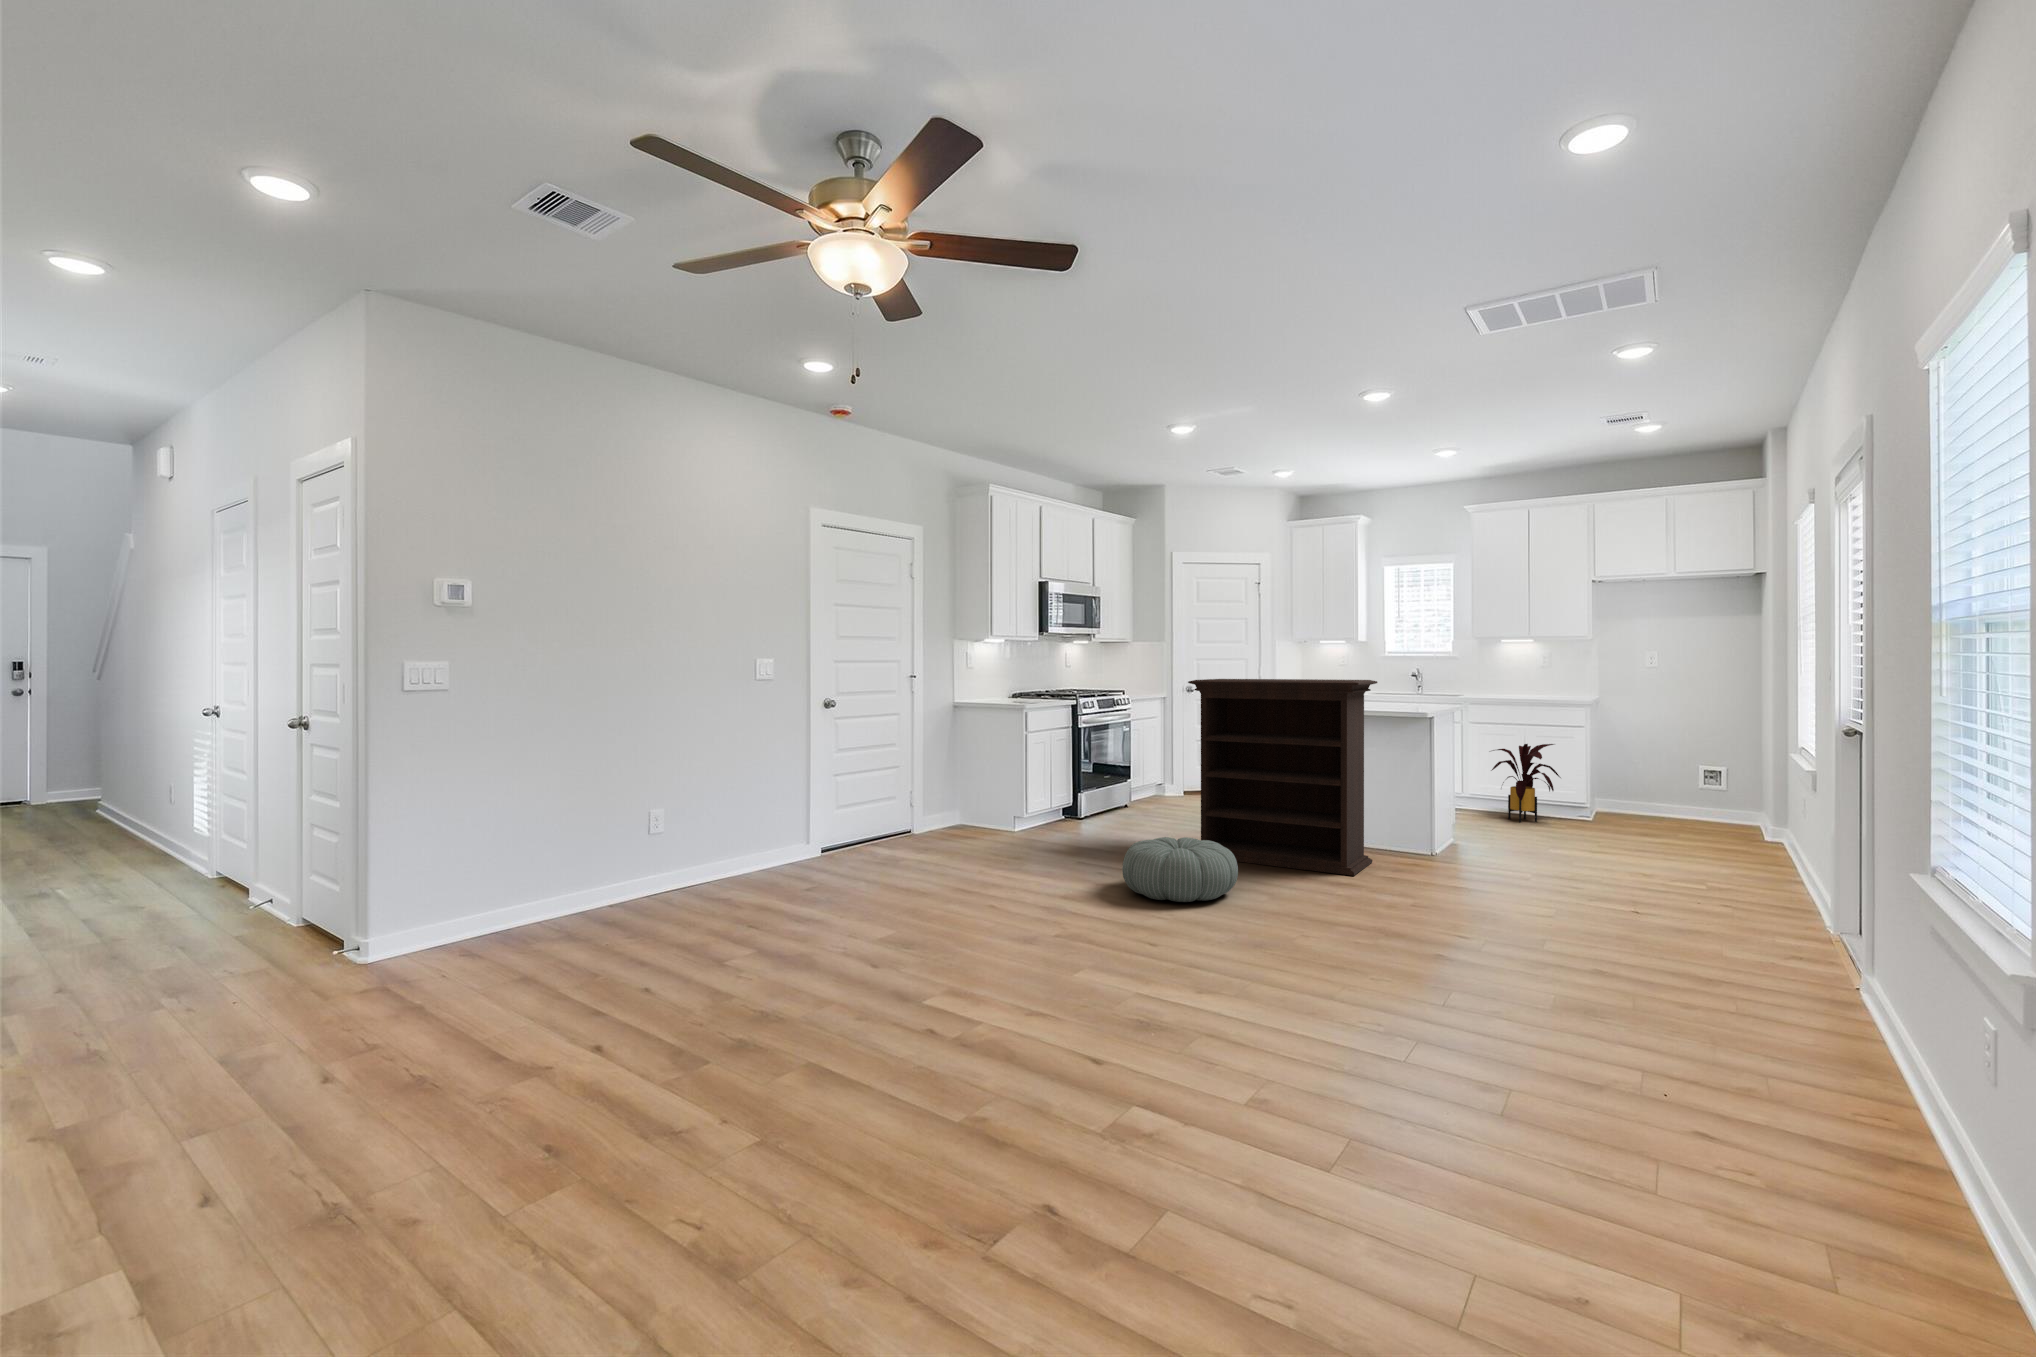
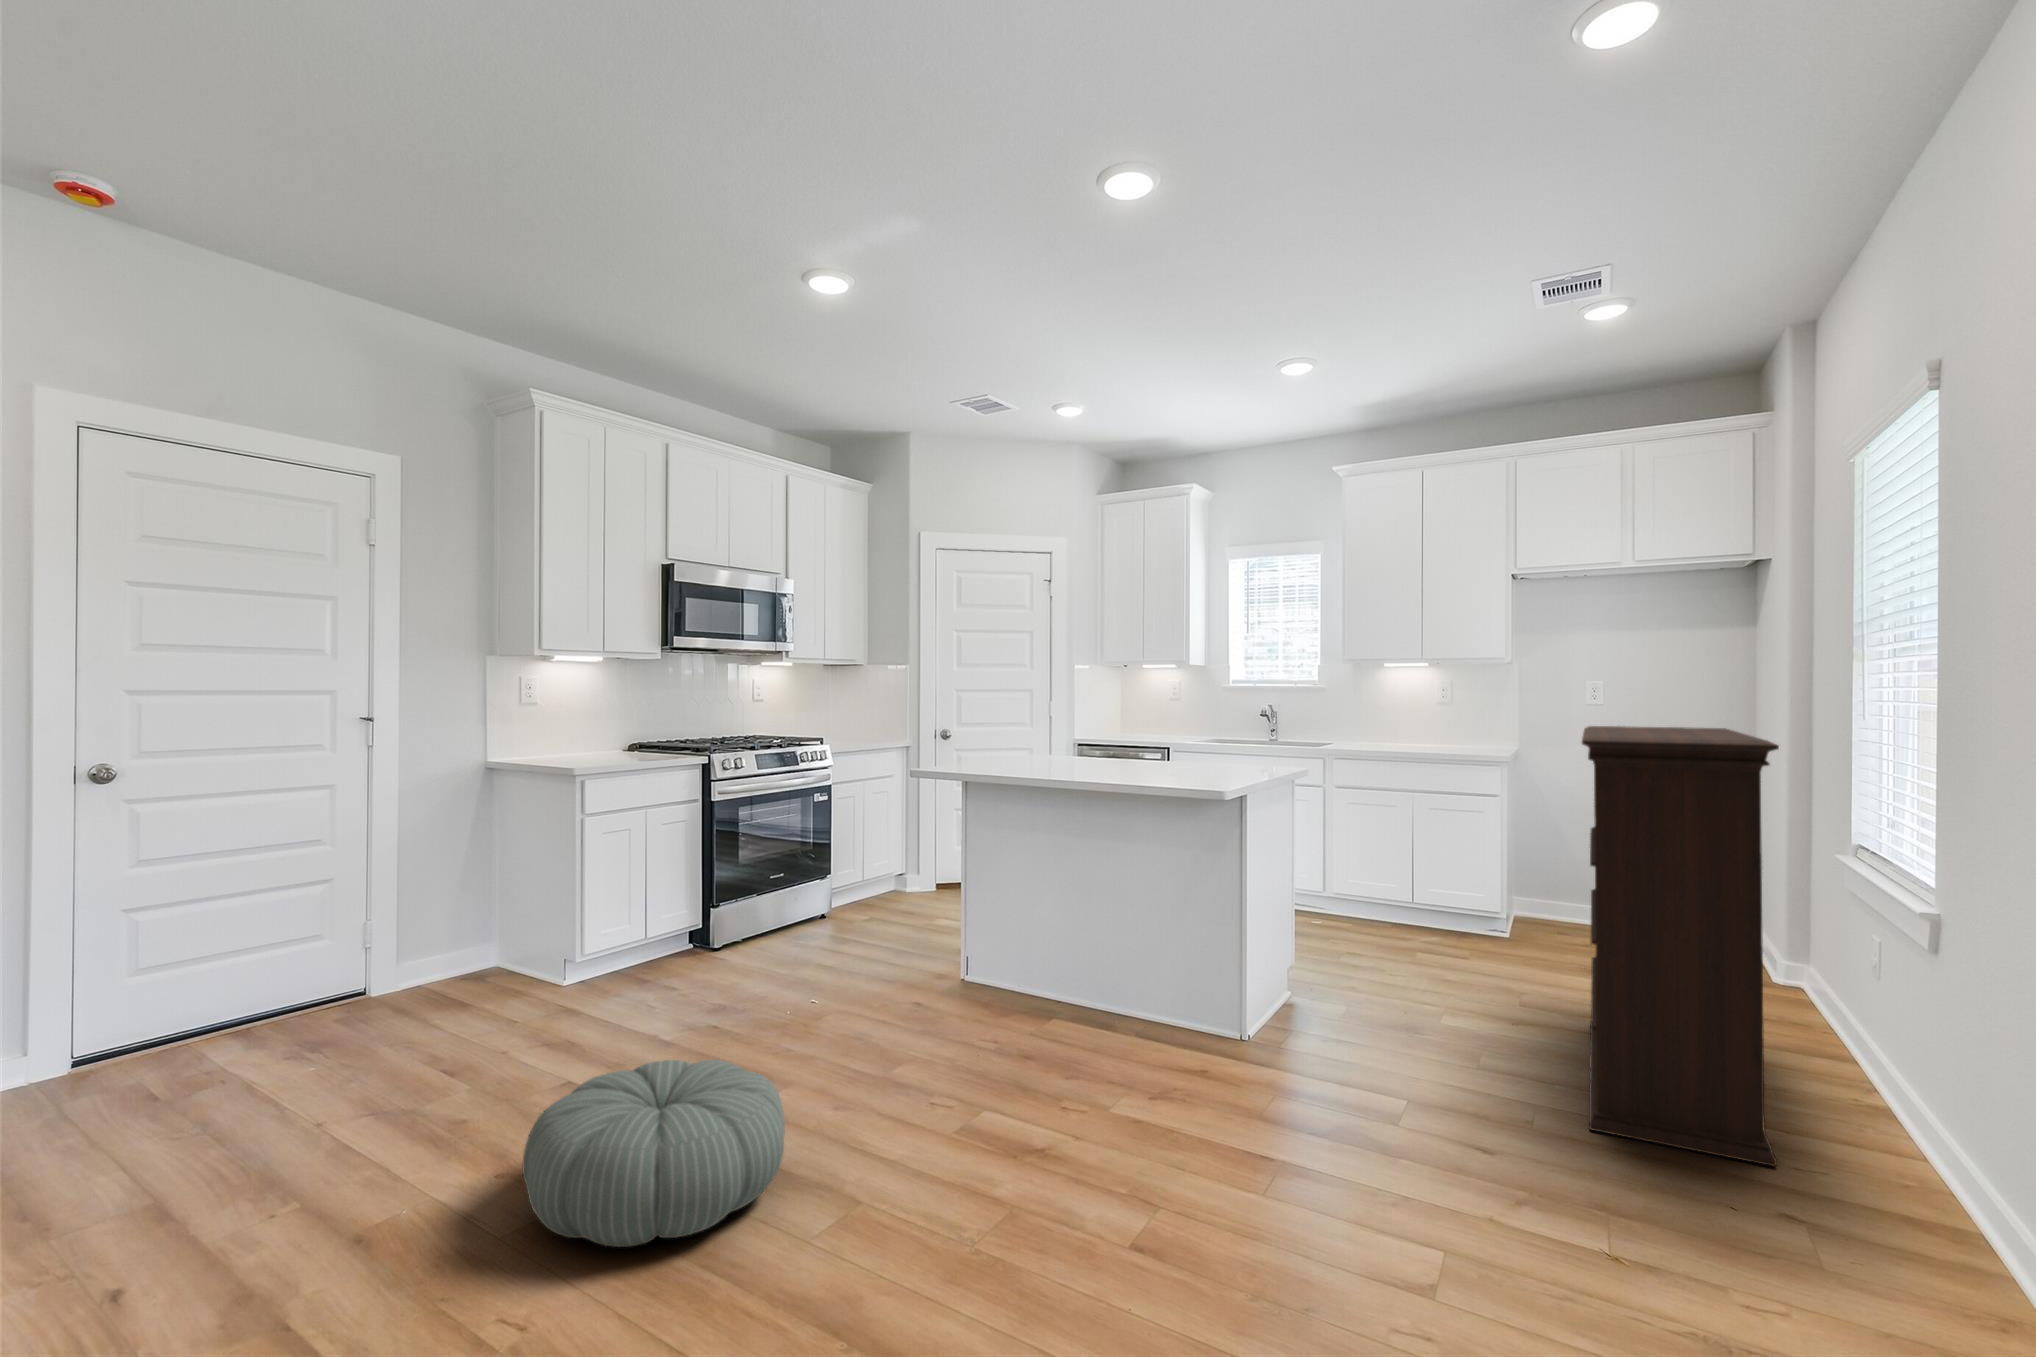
bookshelf: present [1188,679,1377,876] -> present [1582,726,1779,1166]
house plant: present [1491,744,1561,822] -> none [1357,823,1466,948]

